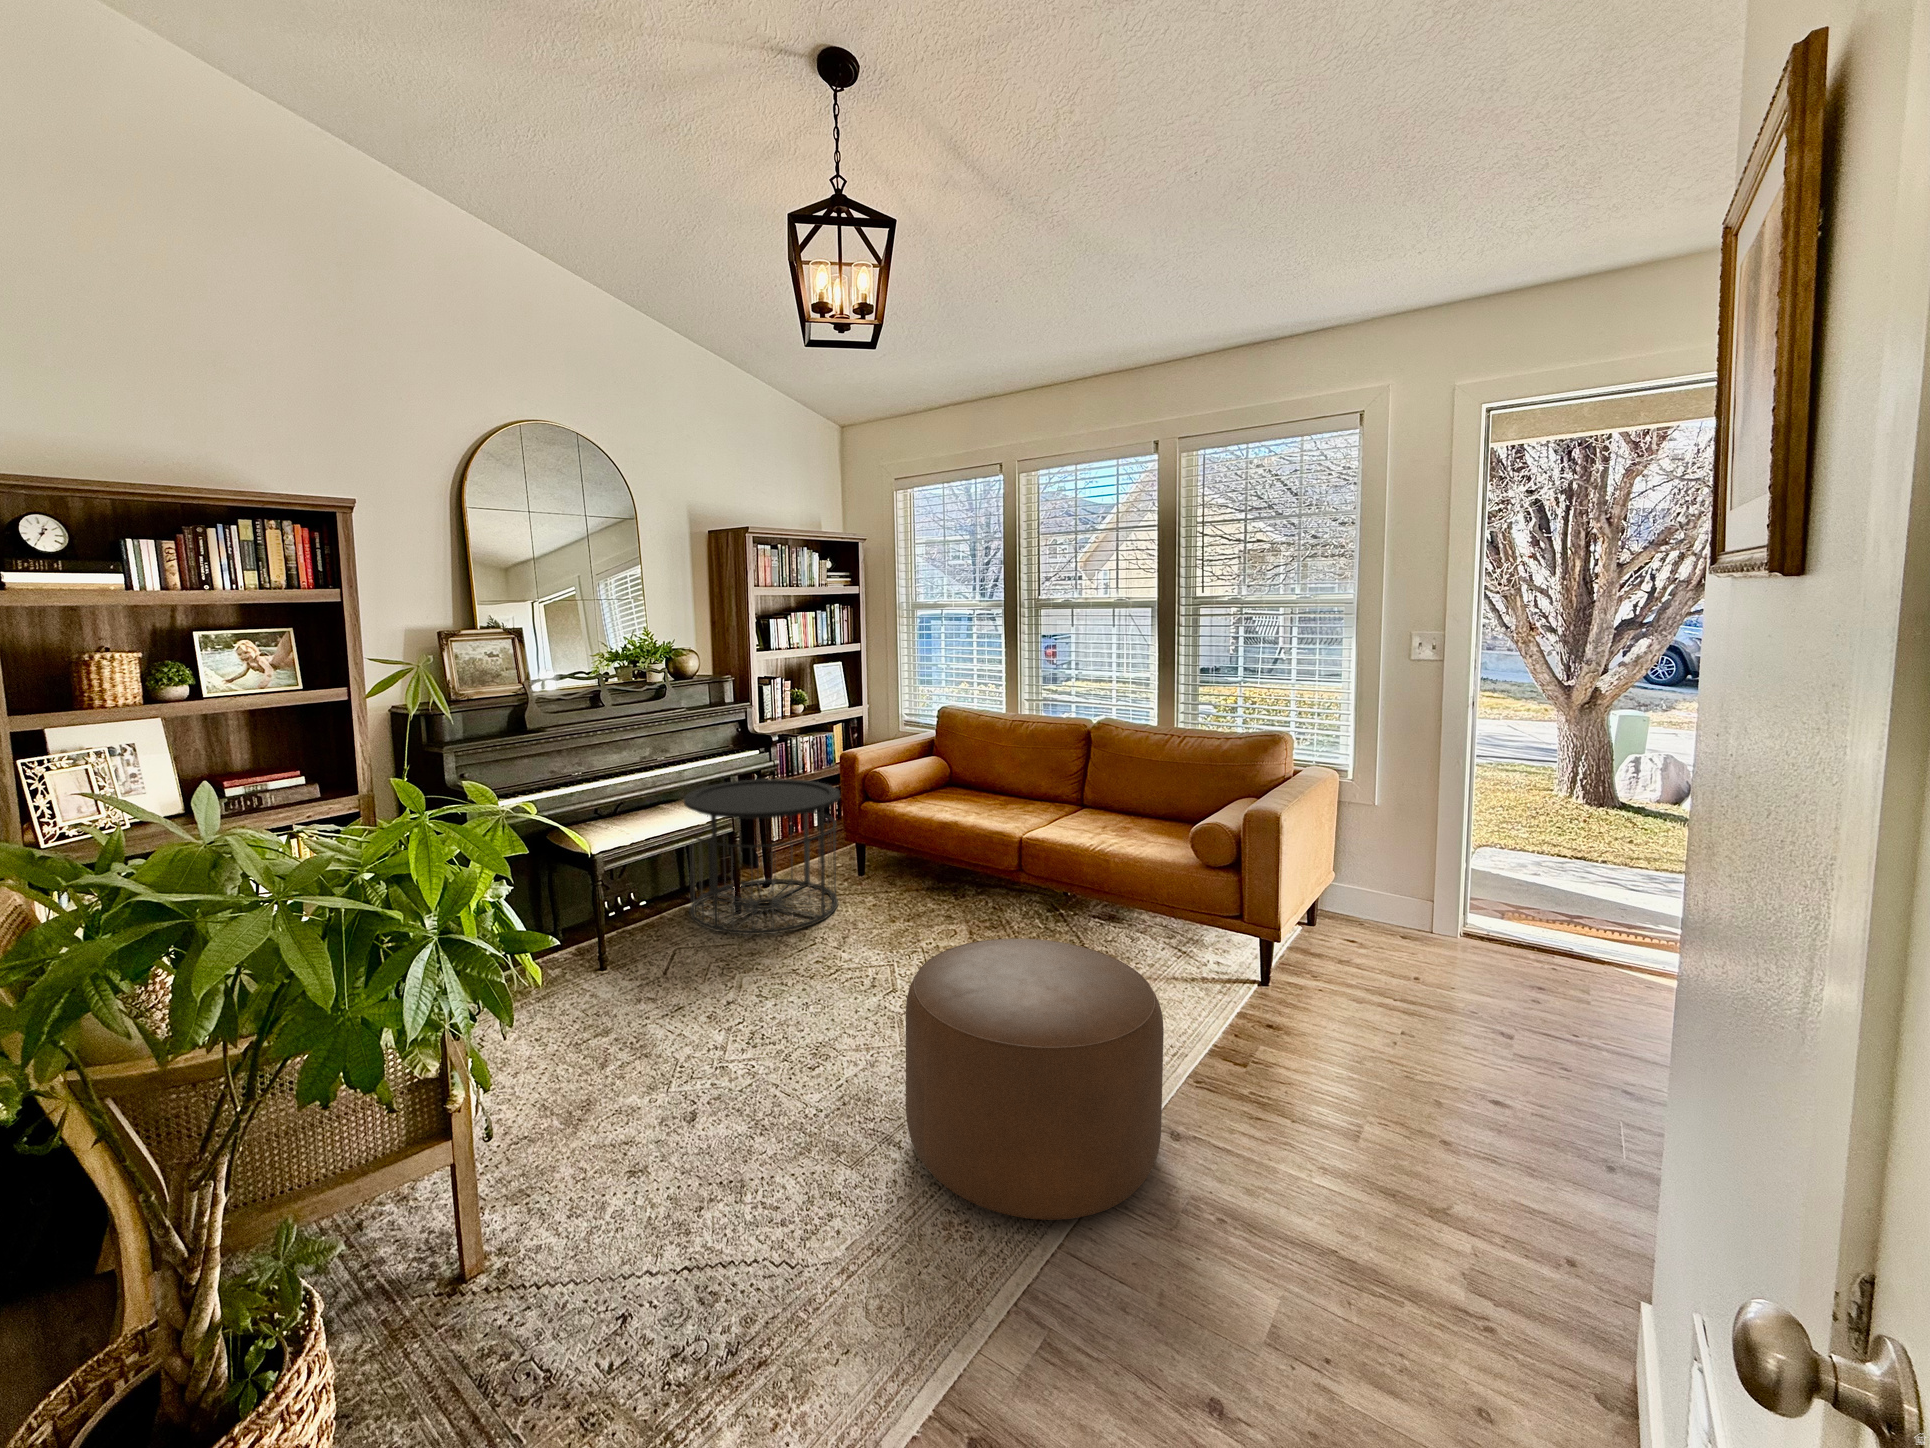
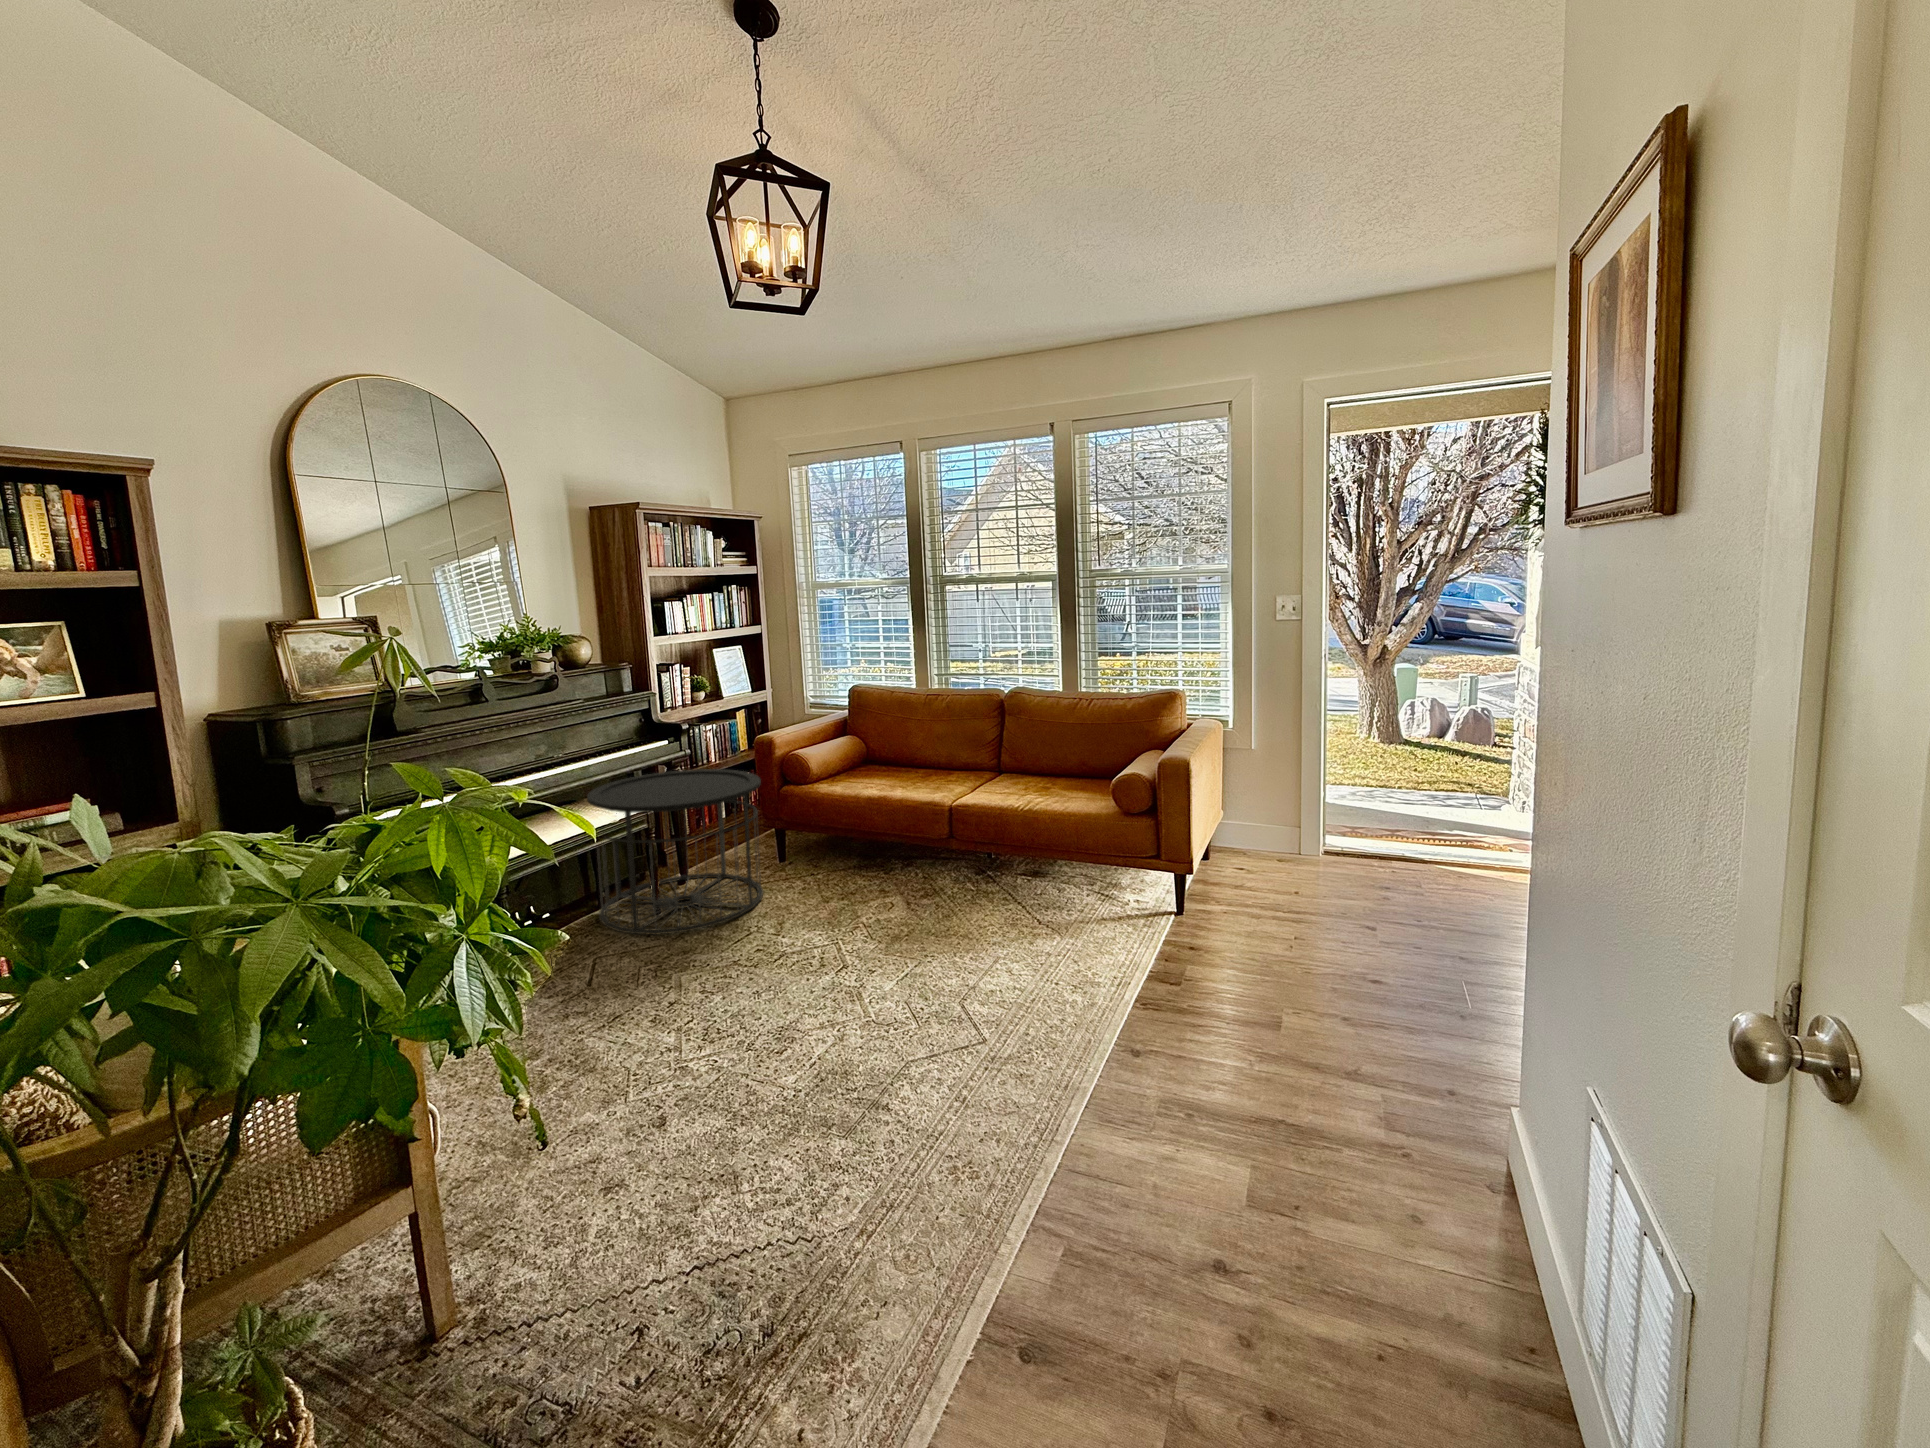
ottoman: present [906,938,1164,1220] -> none [889,893,1128,1146]

